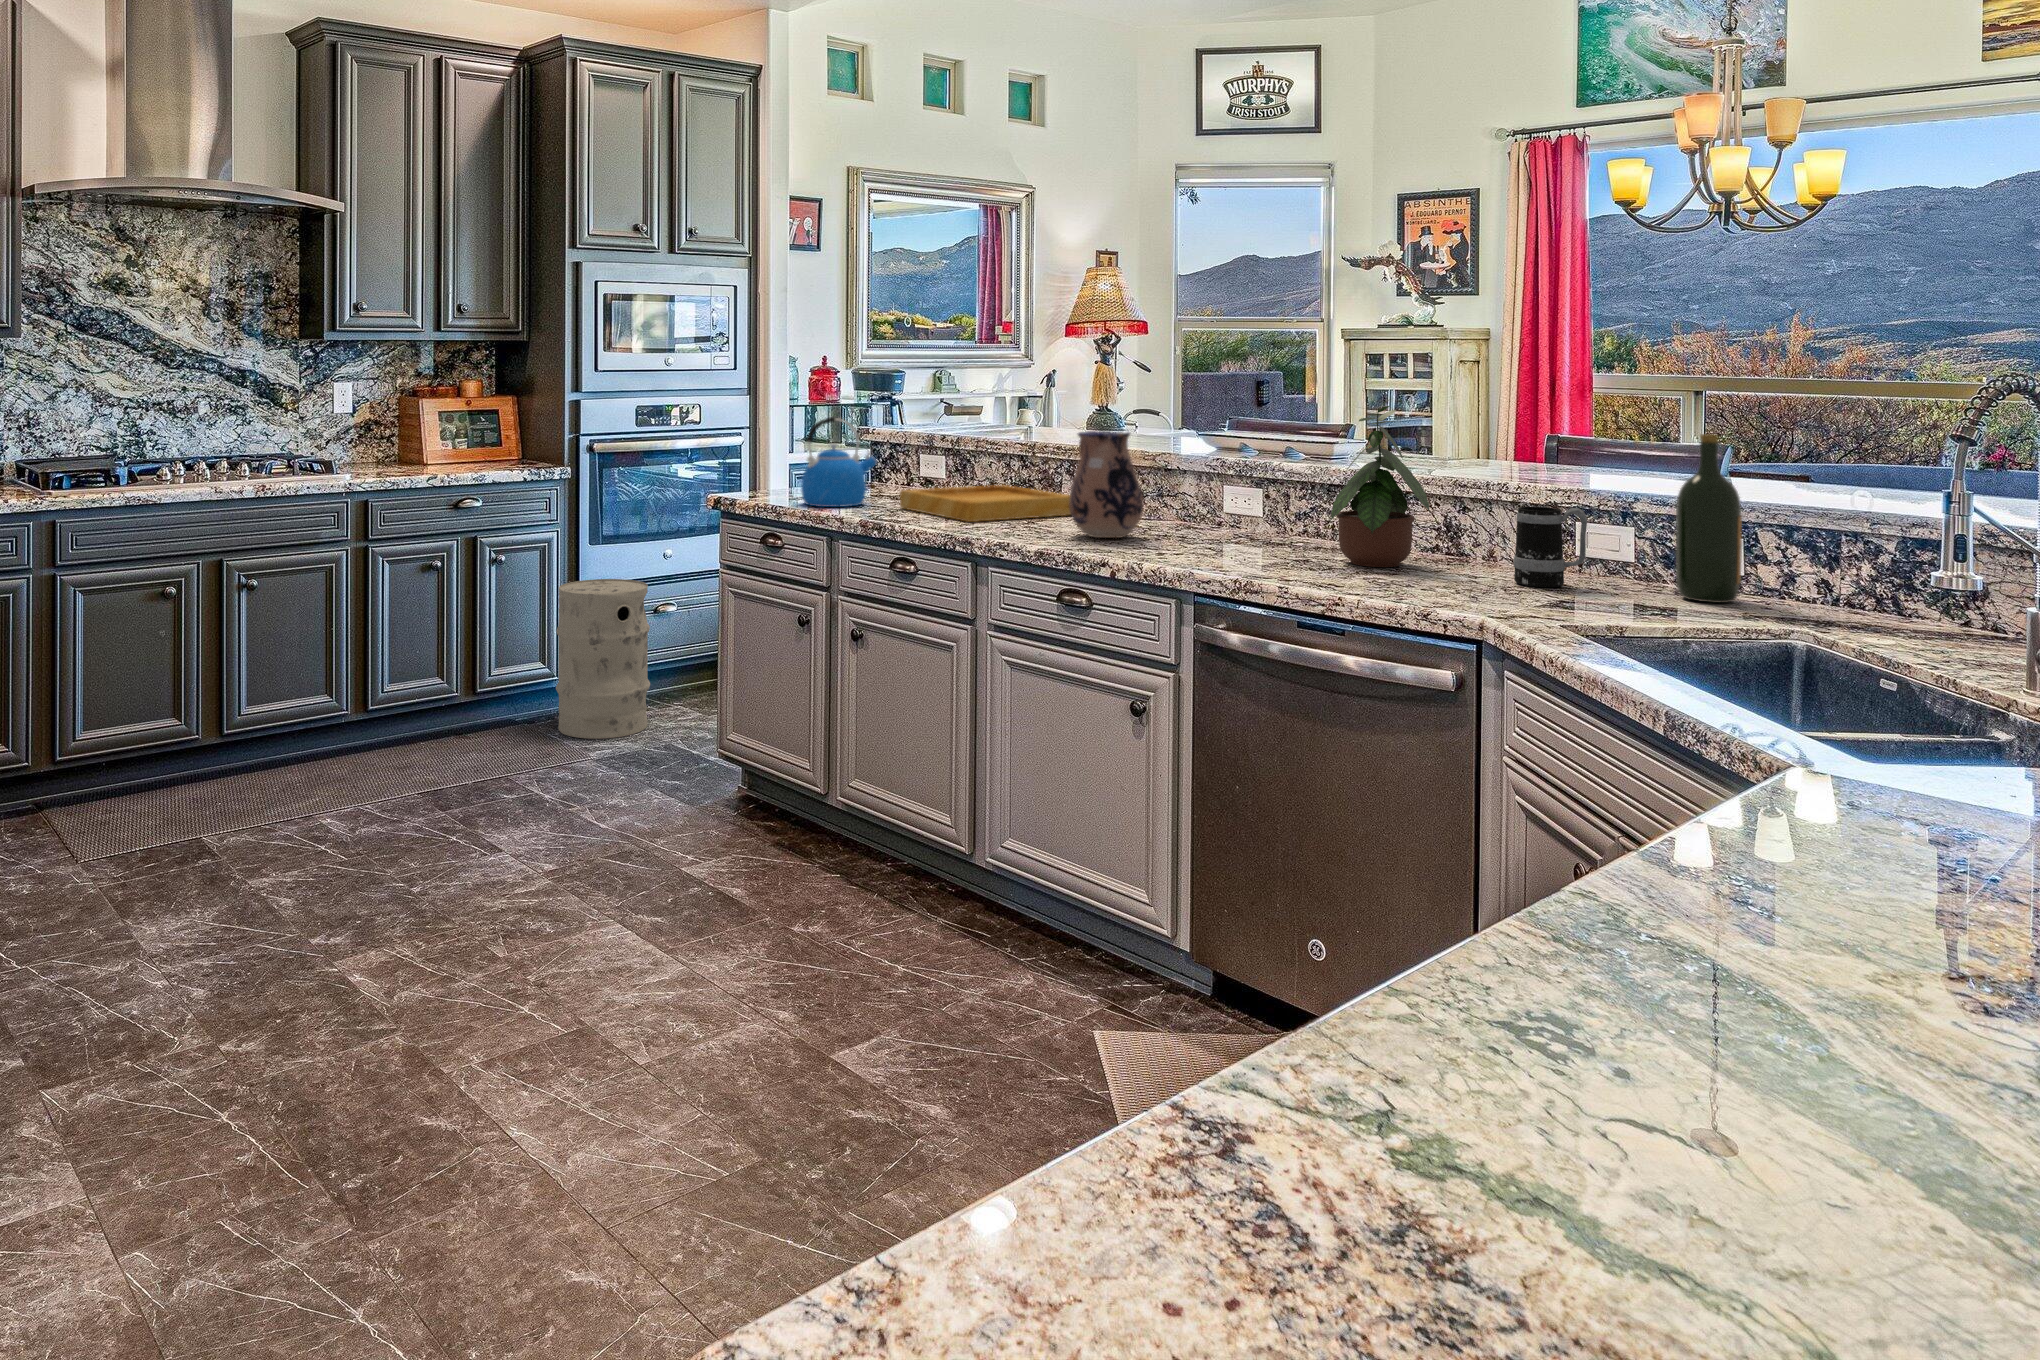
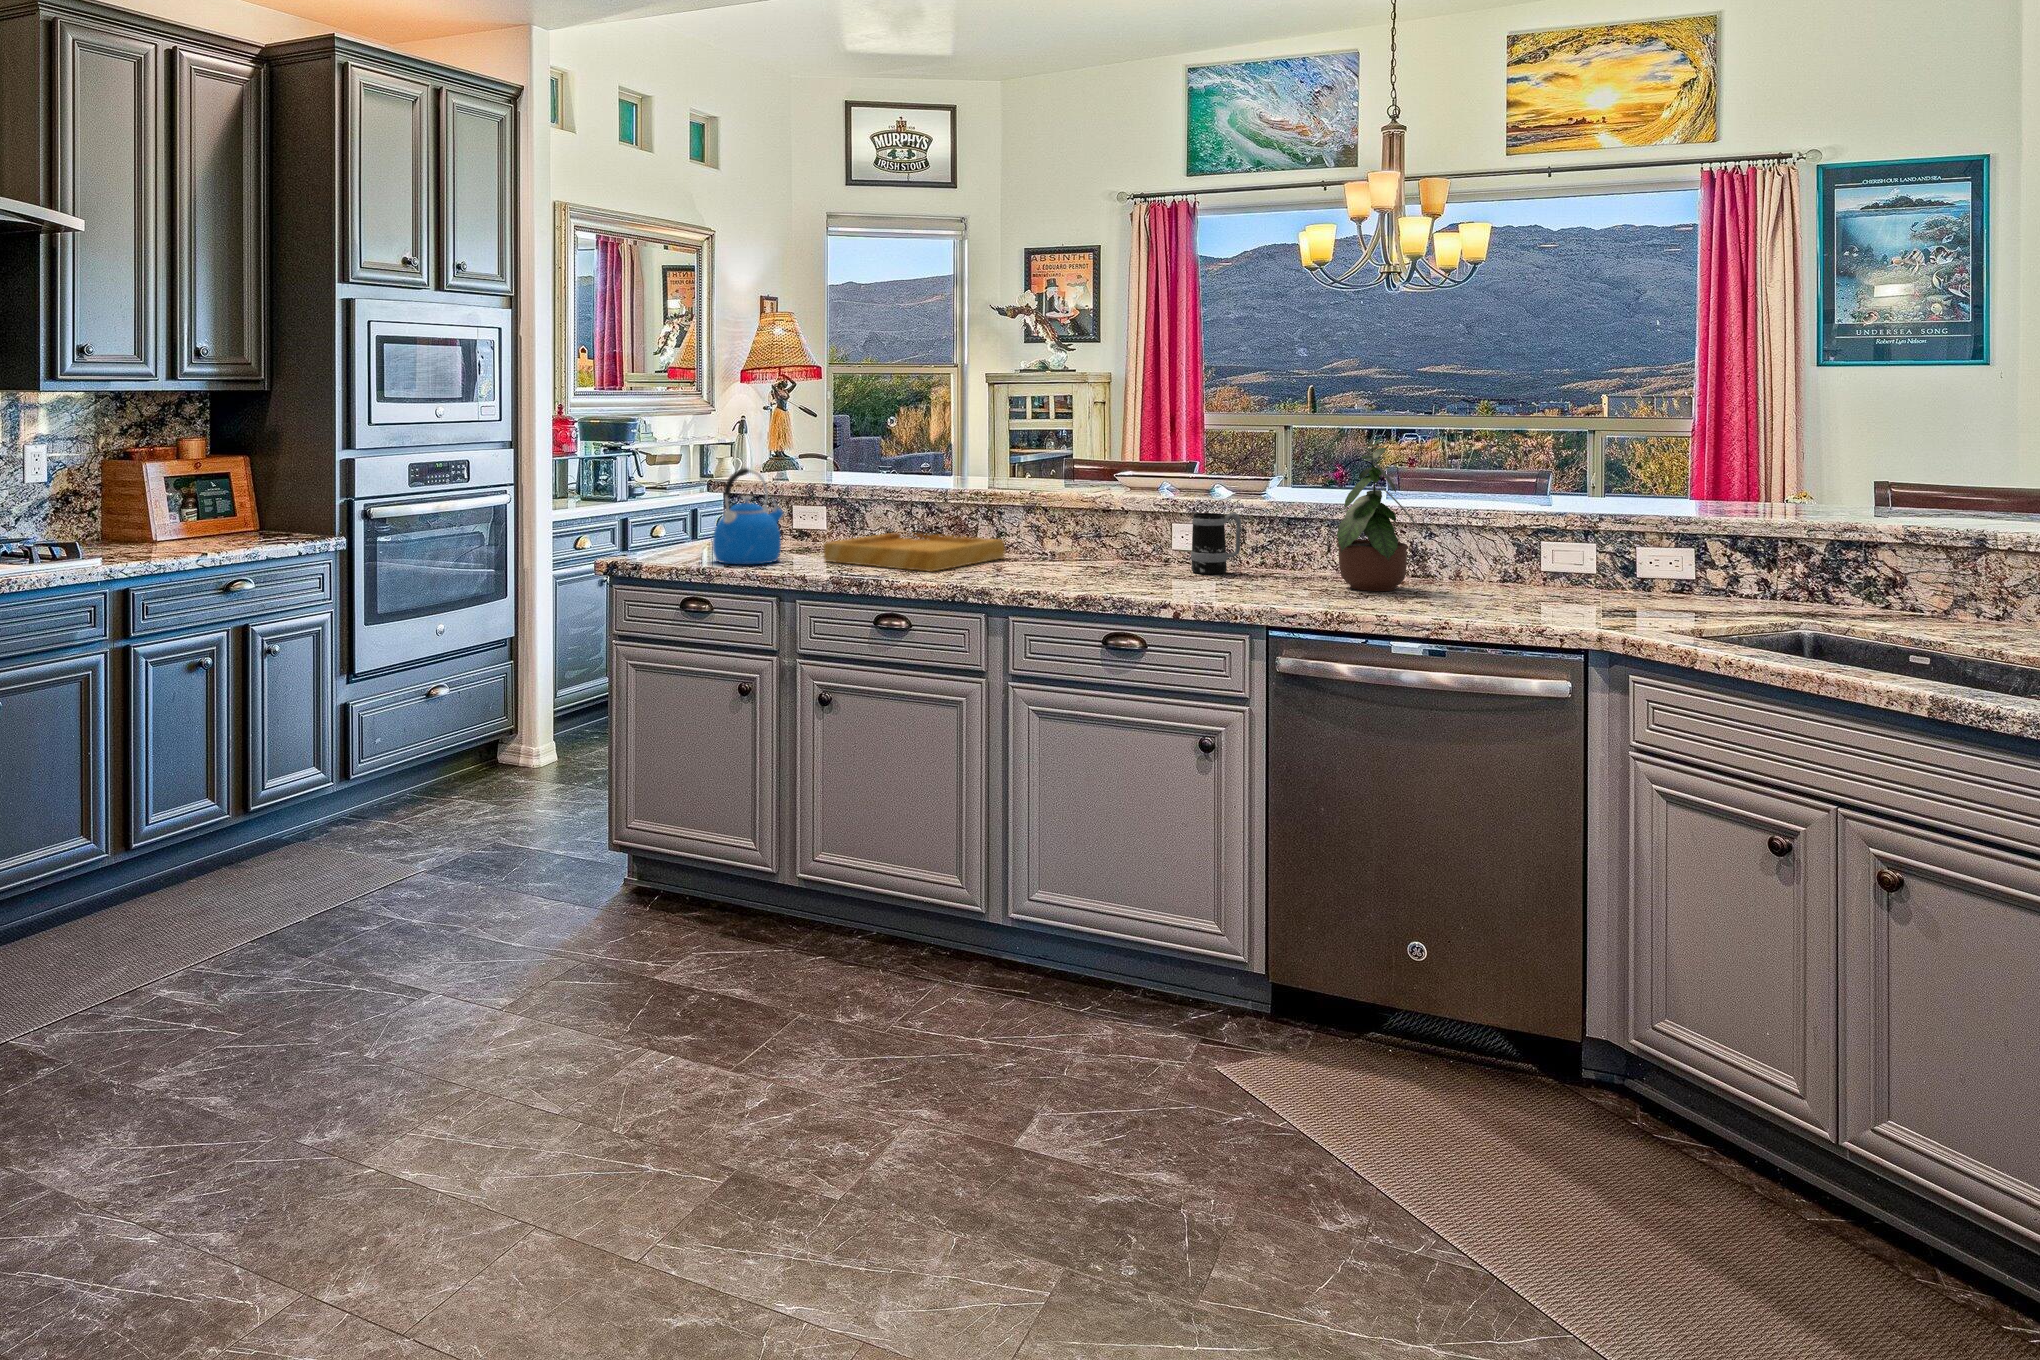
ceramic pitcher: present [1069,431,1144,538] -> none [1053,475,1131,580]
wine bottle: present [1676,434,1742,603] -> none [1645,462,1700,603]
mug: present [1514,507,1587,587] -> present [1191,512,1241,574]
trash can: present [556,579,650,739] -> none [338,660,450,849]

